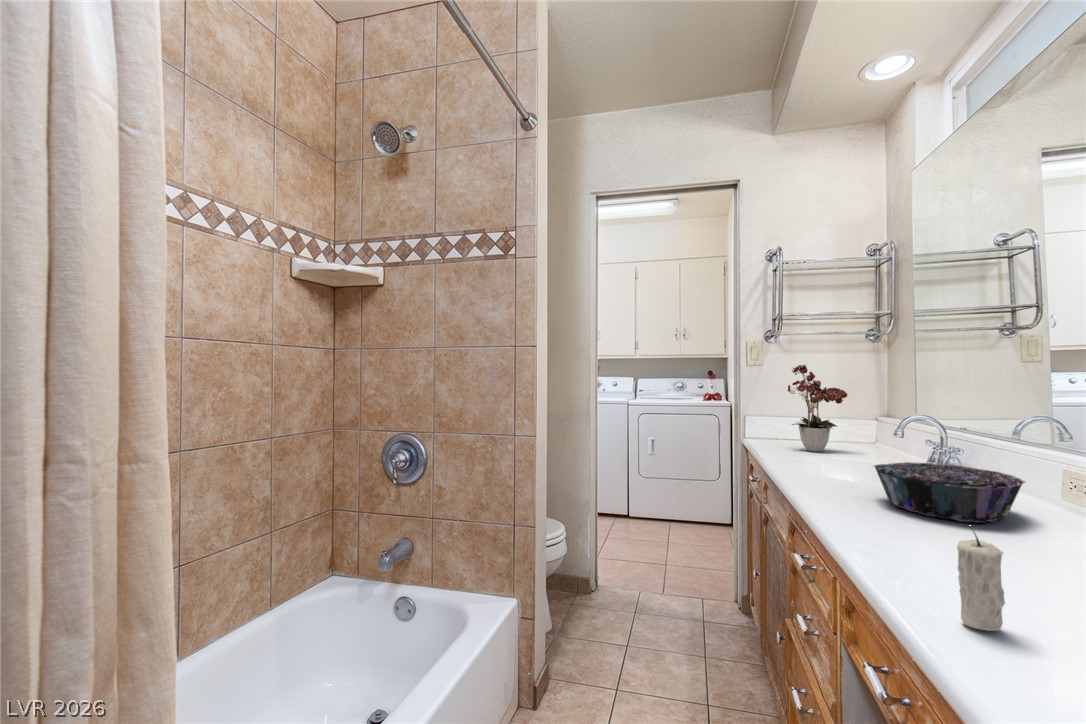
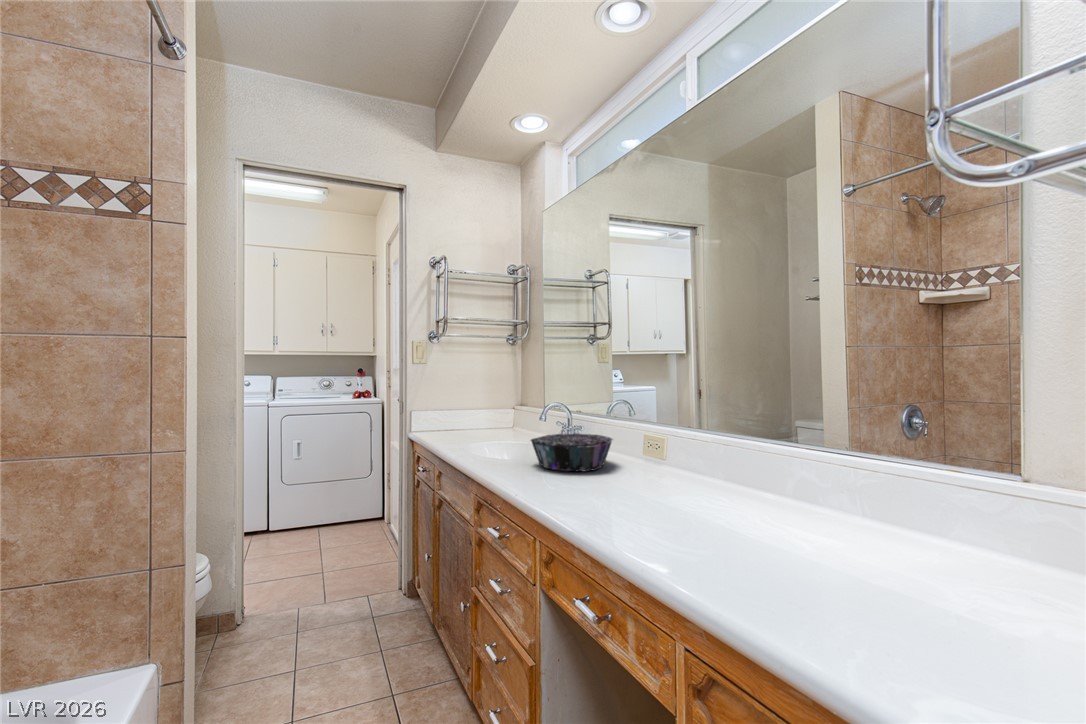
flower arrangement: present [788,365,847,452] -> none [449,359,499,436]
candle: present [957,533,1005,631] -> none [613,466,636,533]

